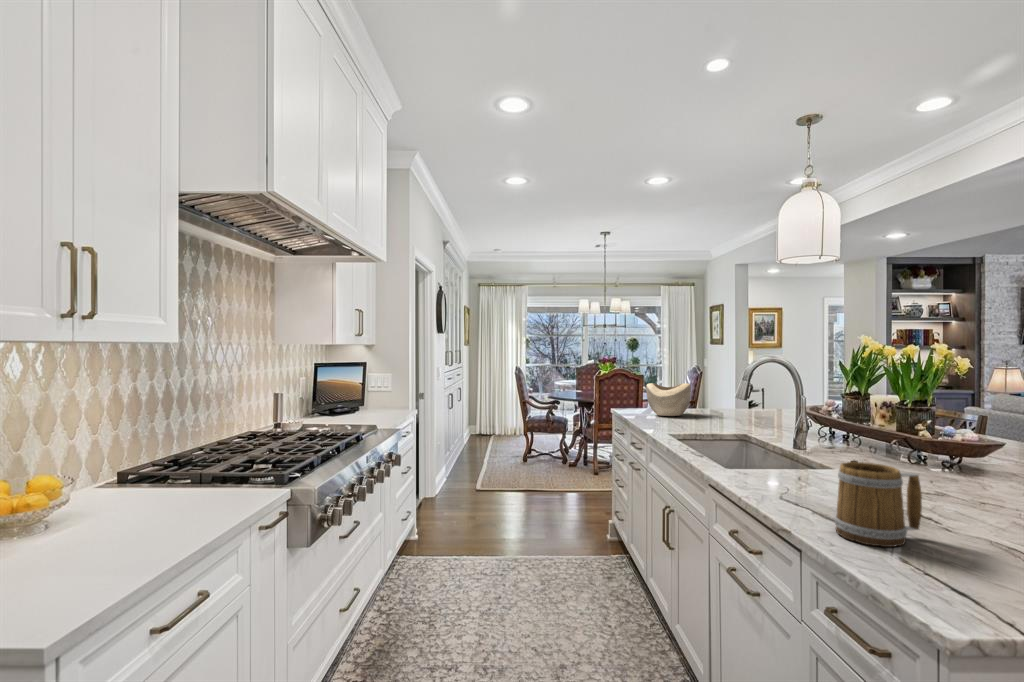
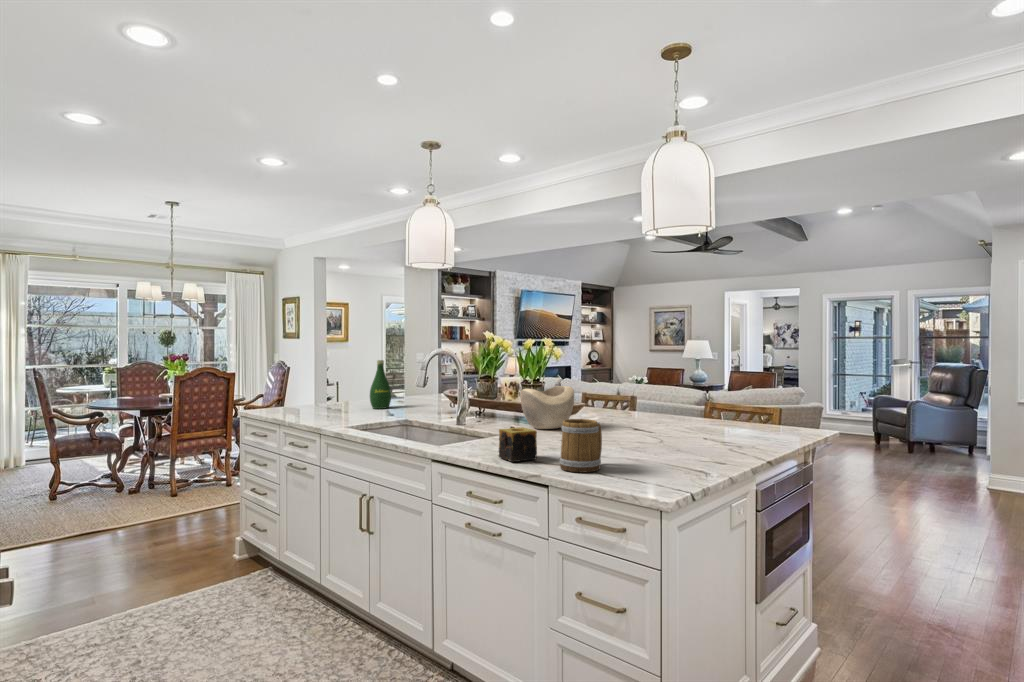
bottle: none [724,368,748,420] -> present [370,360,391,409]
decorative bowl: present [646,383,691,416] -> present [521,386,574,429]
candle: none [774,460,823,509] -> present [499,427,537,462]

